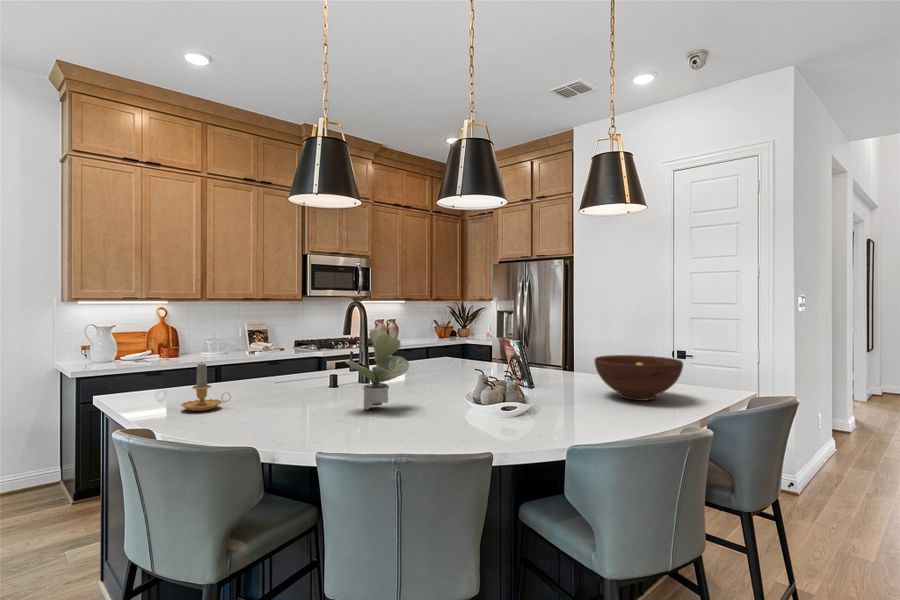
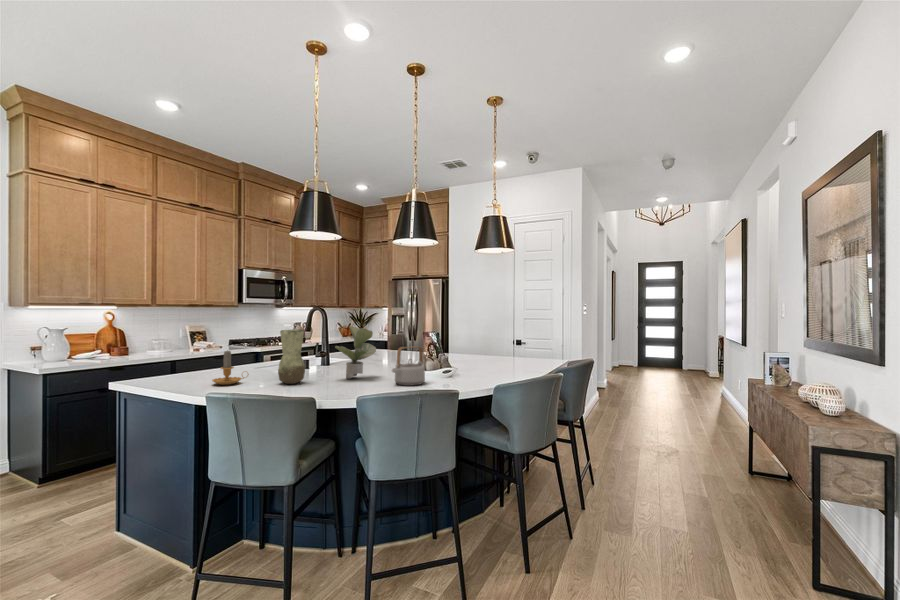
vase: none [262,335,301,415] -> present [278,330,305,384]
fruit bowl: present [595,355,683,401] -> none [484,341,535,367]
teapot: none [416,365,473,430] -> present [392,346,425,386]

